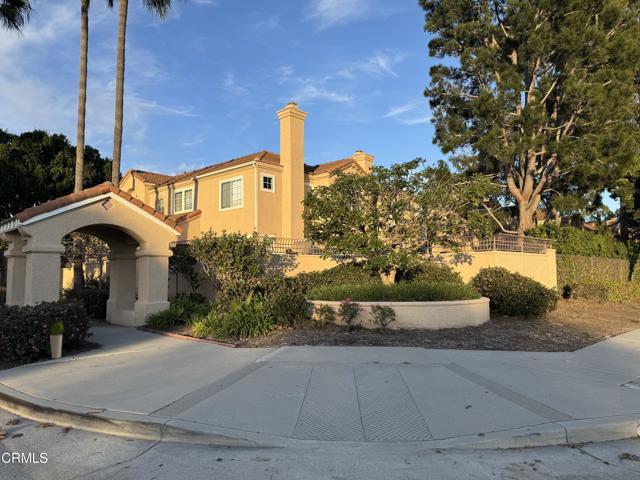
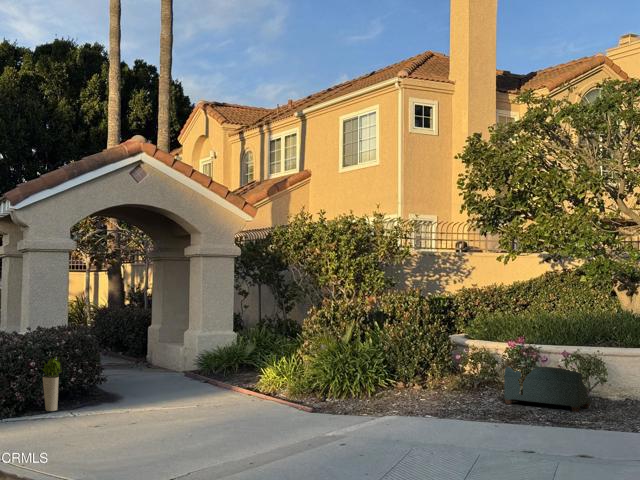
bench: none [341,313,387,338] -> present [504,367,590,412]

